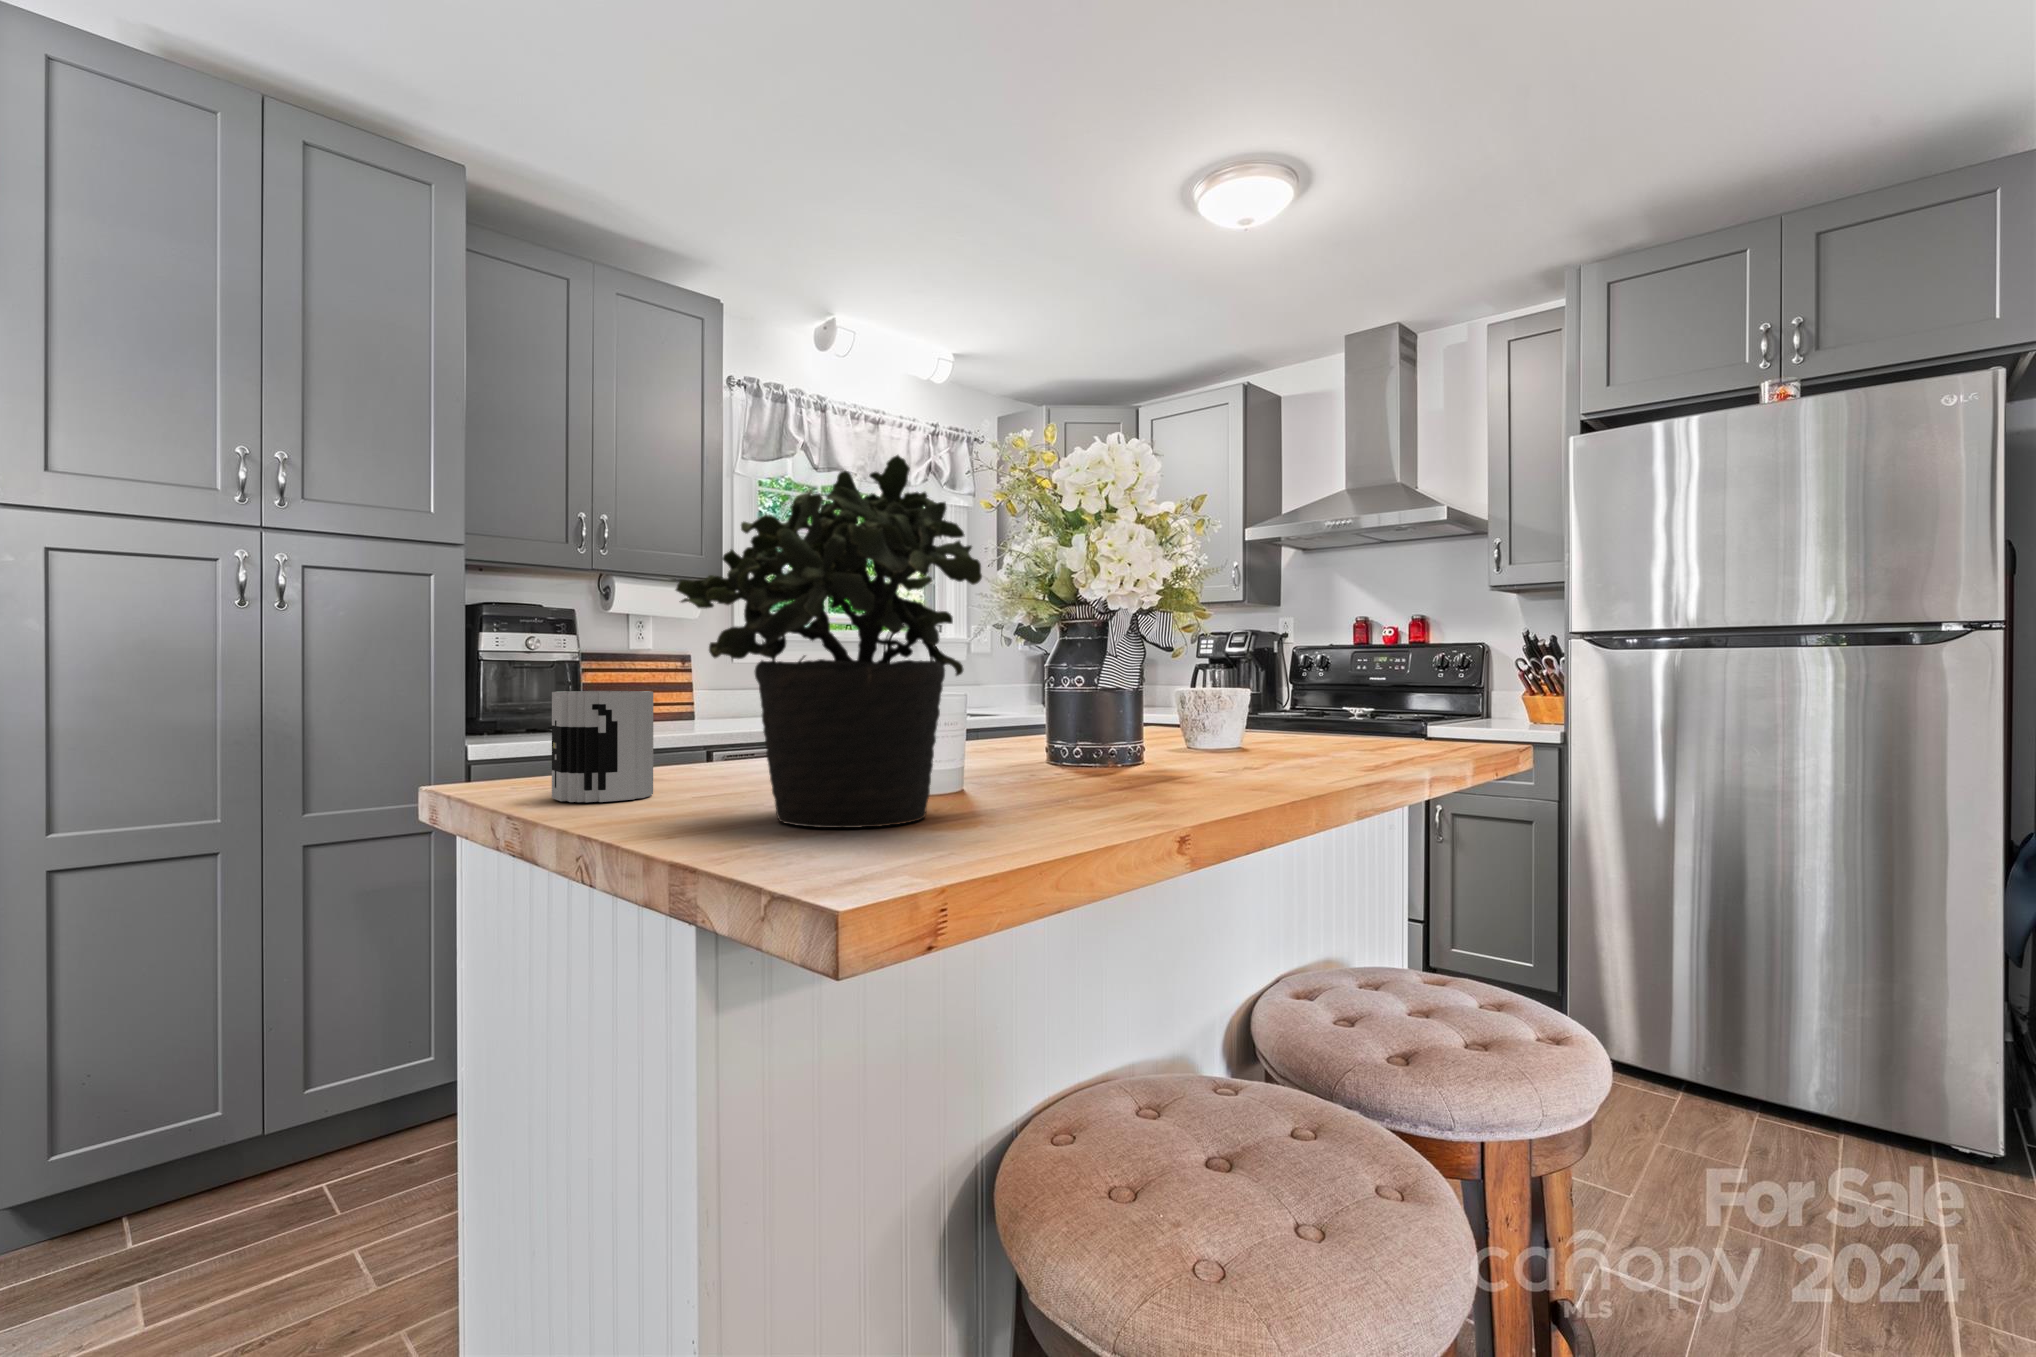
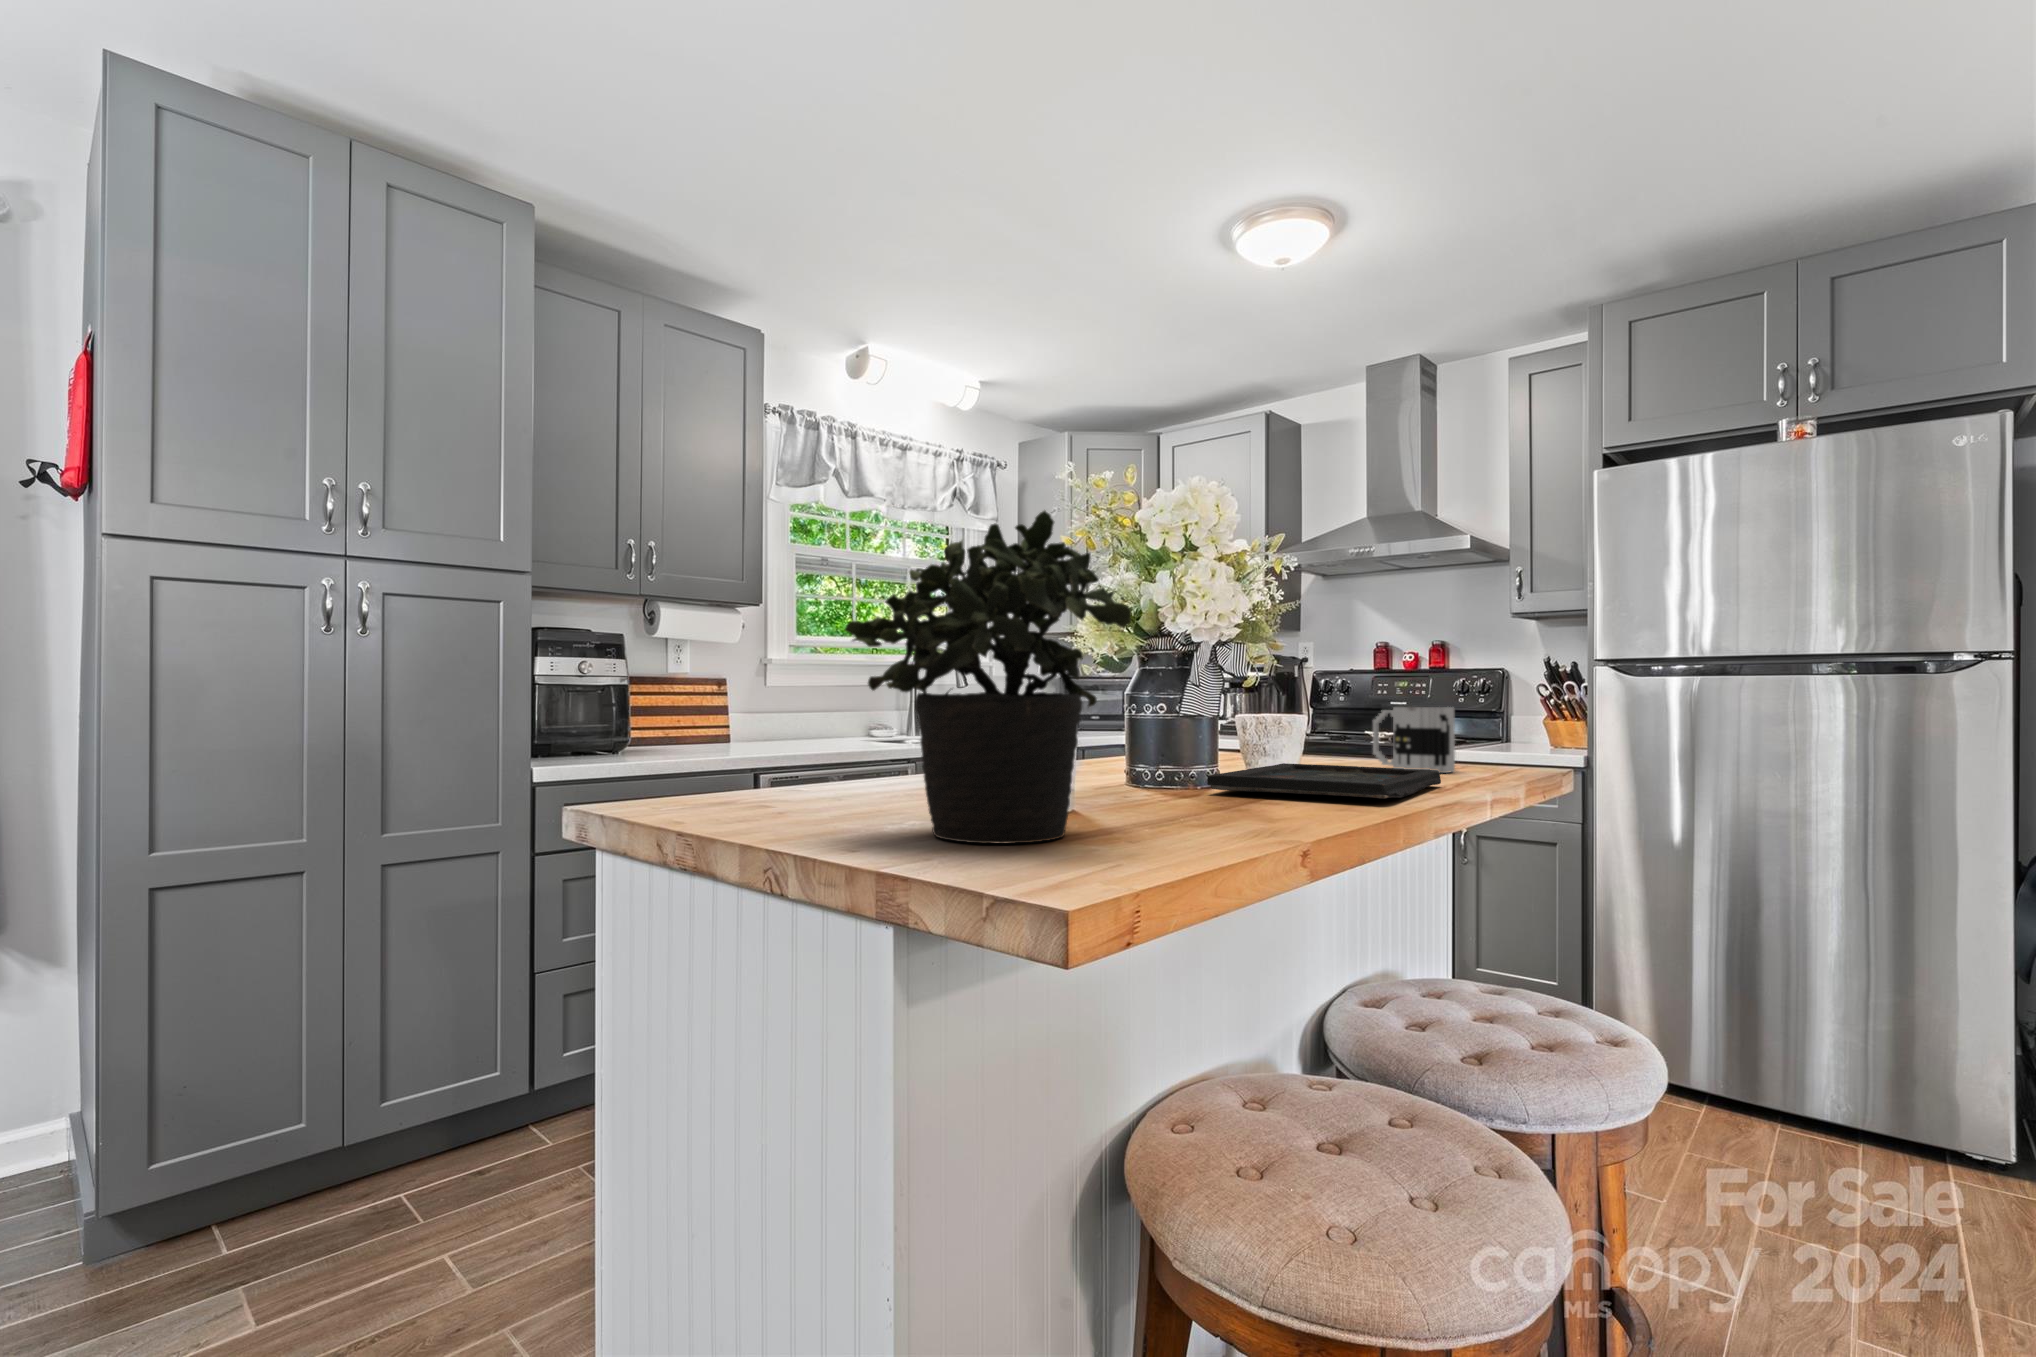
mug: present [552,691,653,802] -> present [1373,707,1455,773]
tray: none [1122,740,1379,777] -> present [1207,763,1441,798]

